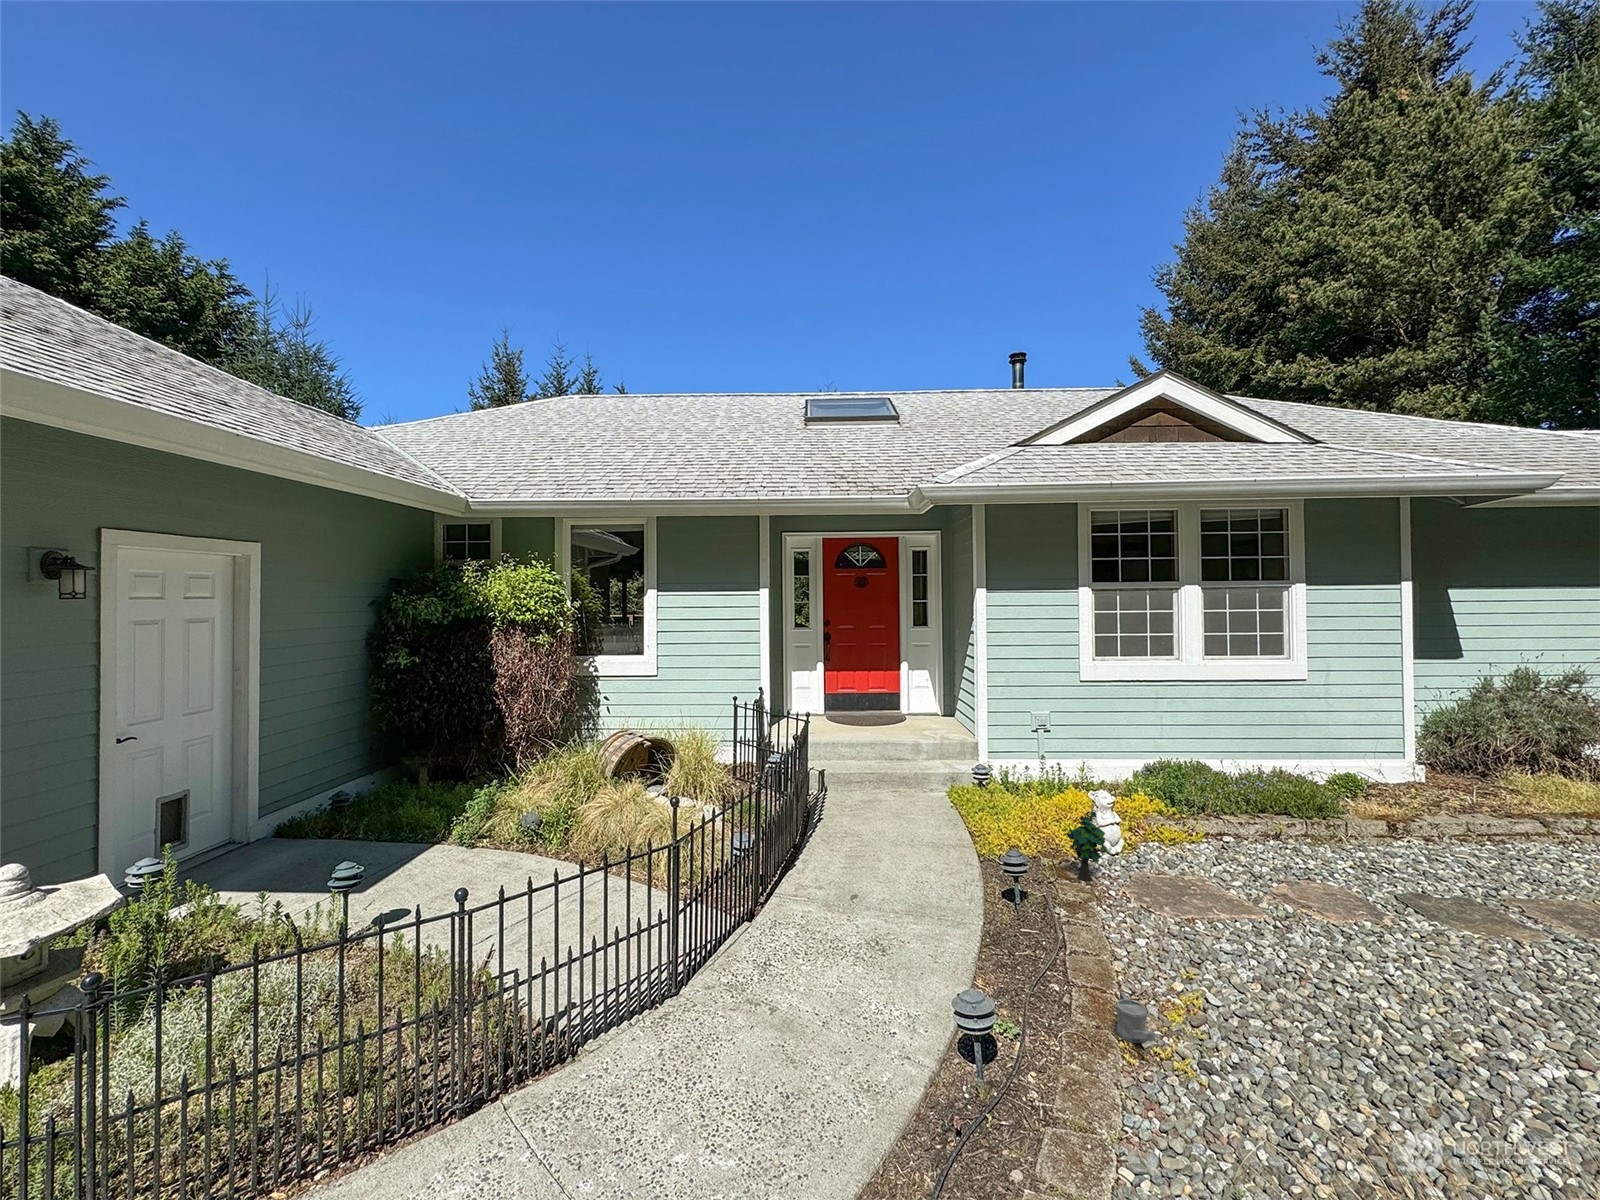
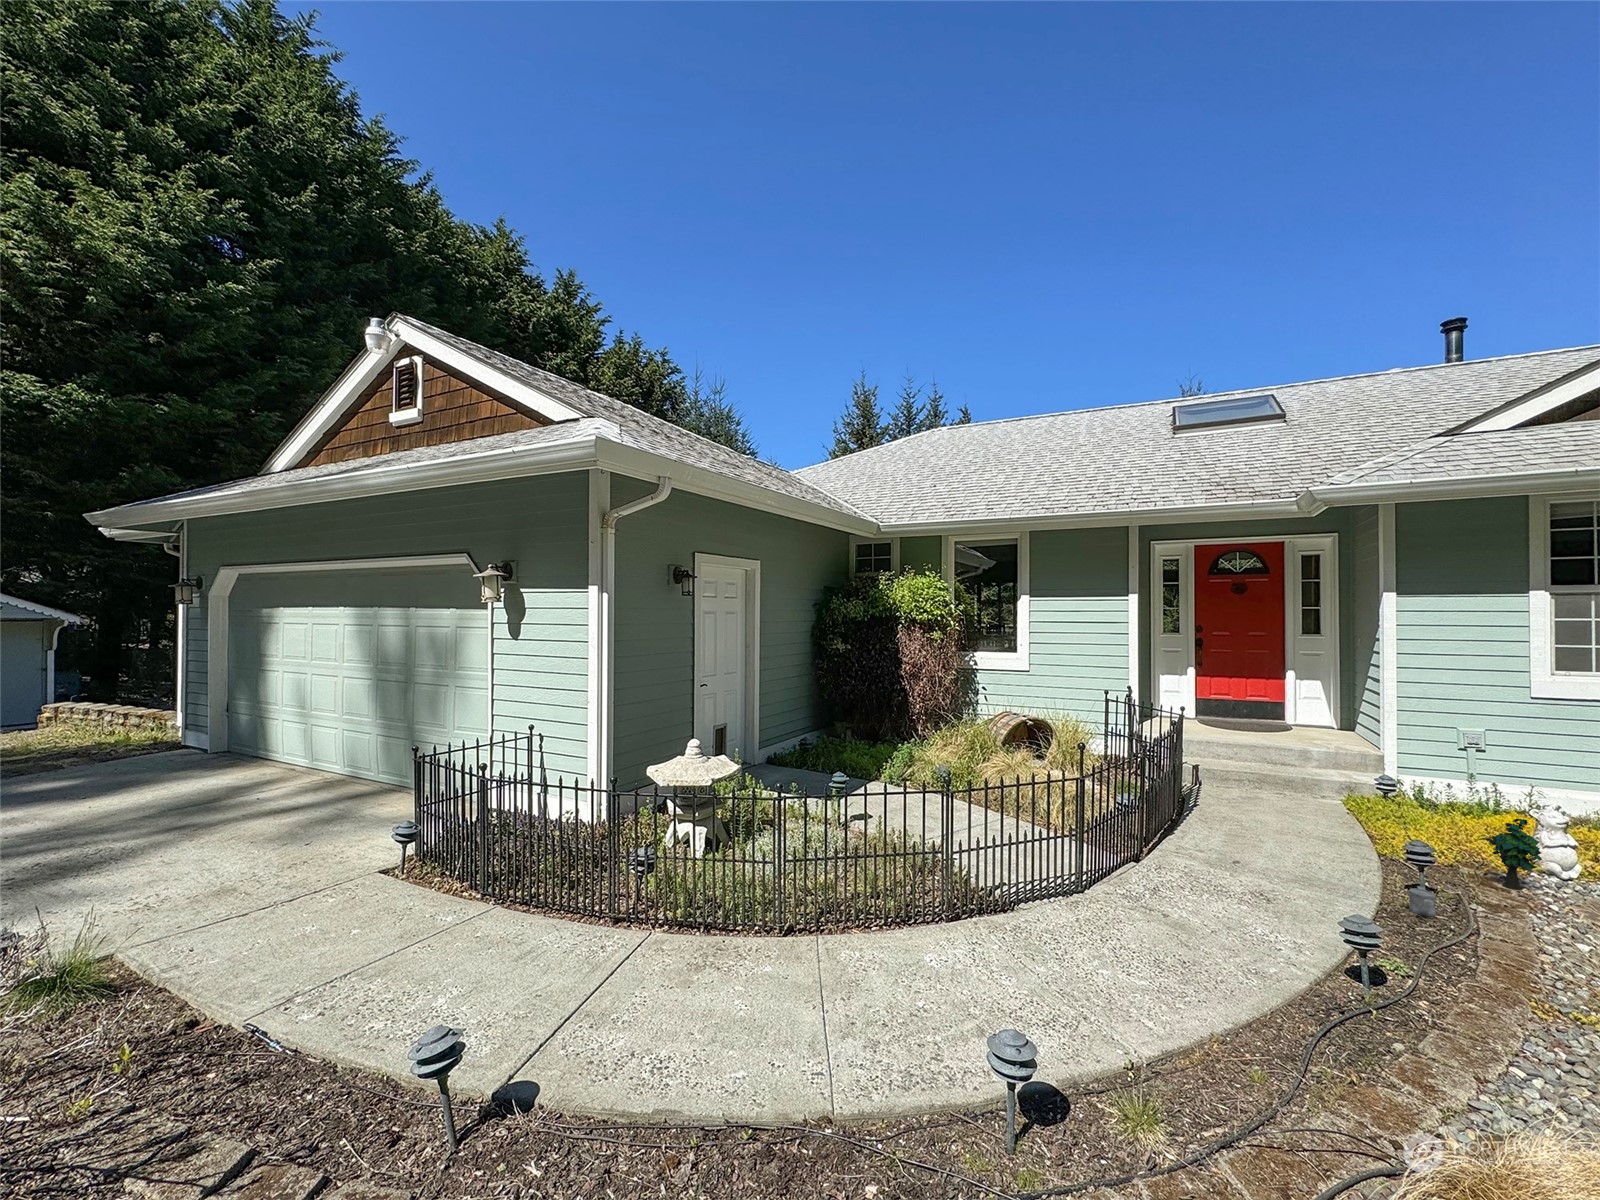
watering can: present [1116,992,1155,1043] -> present [1409,886,1436,916]

